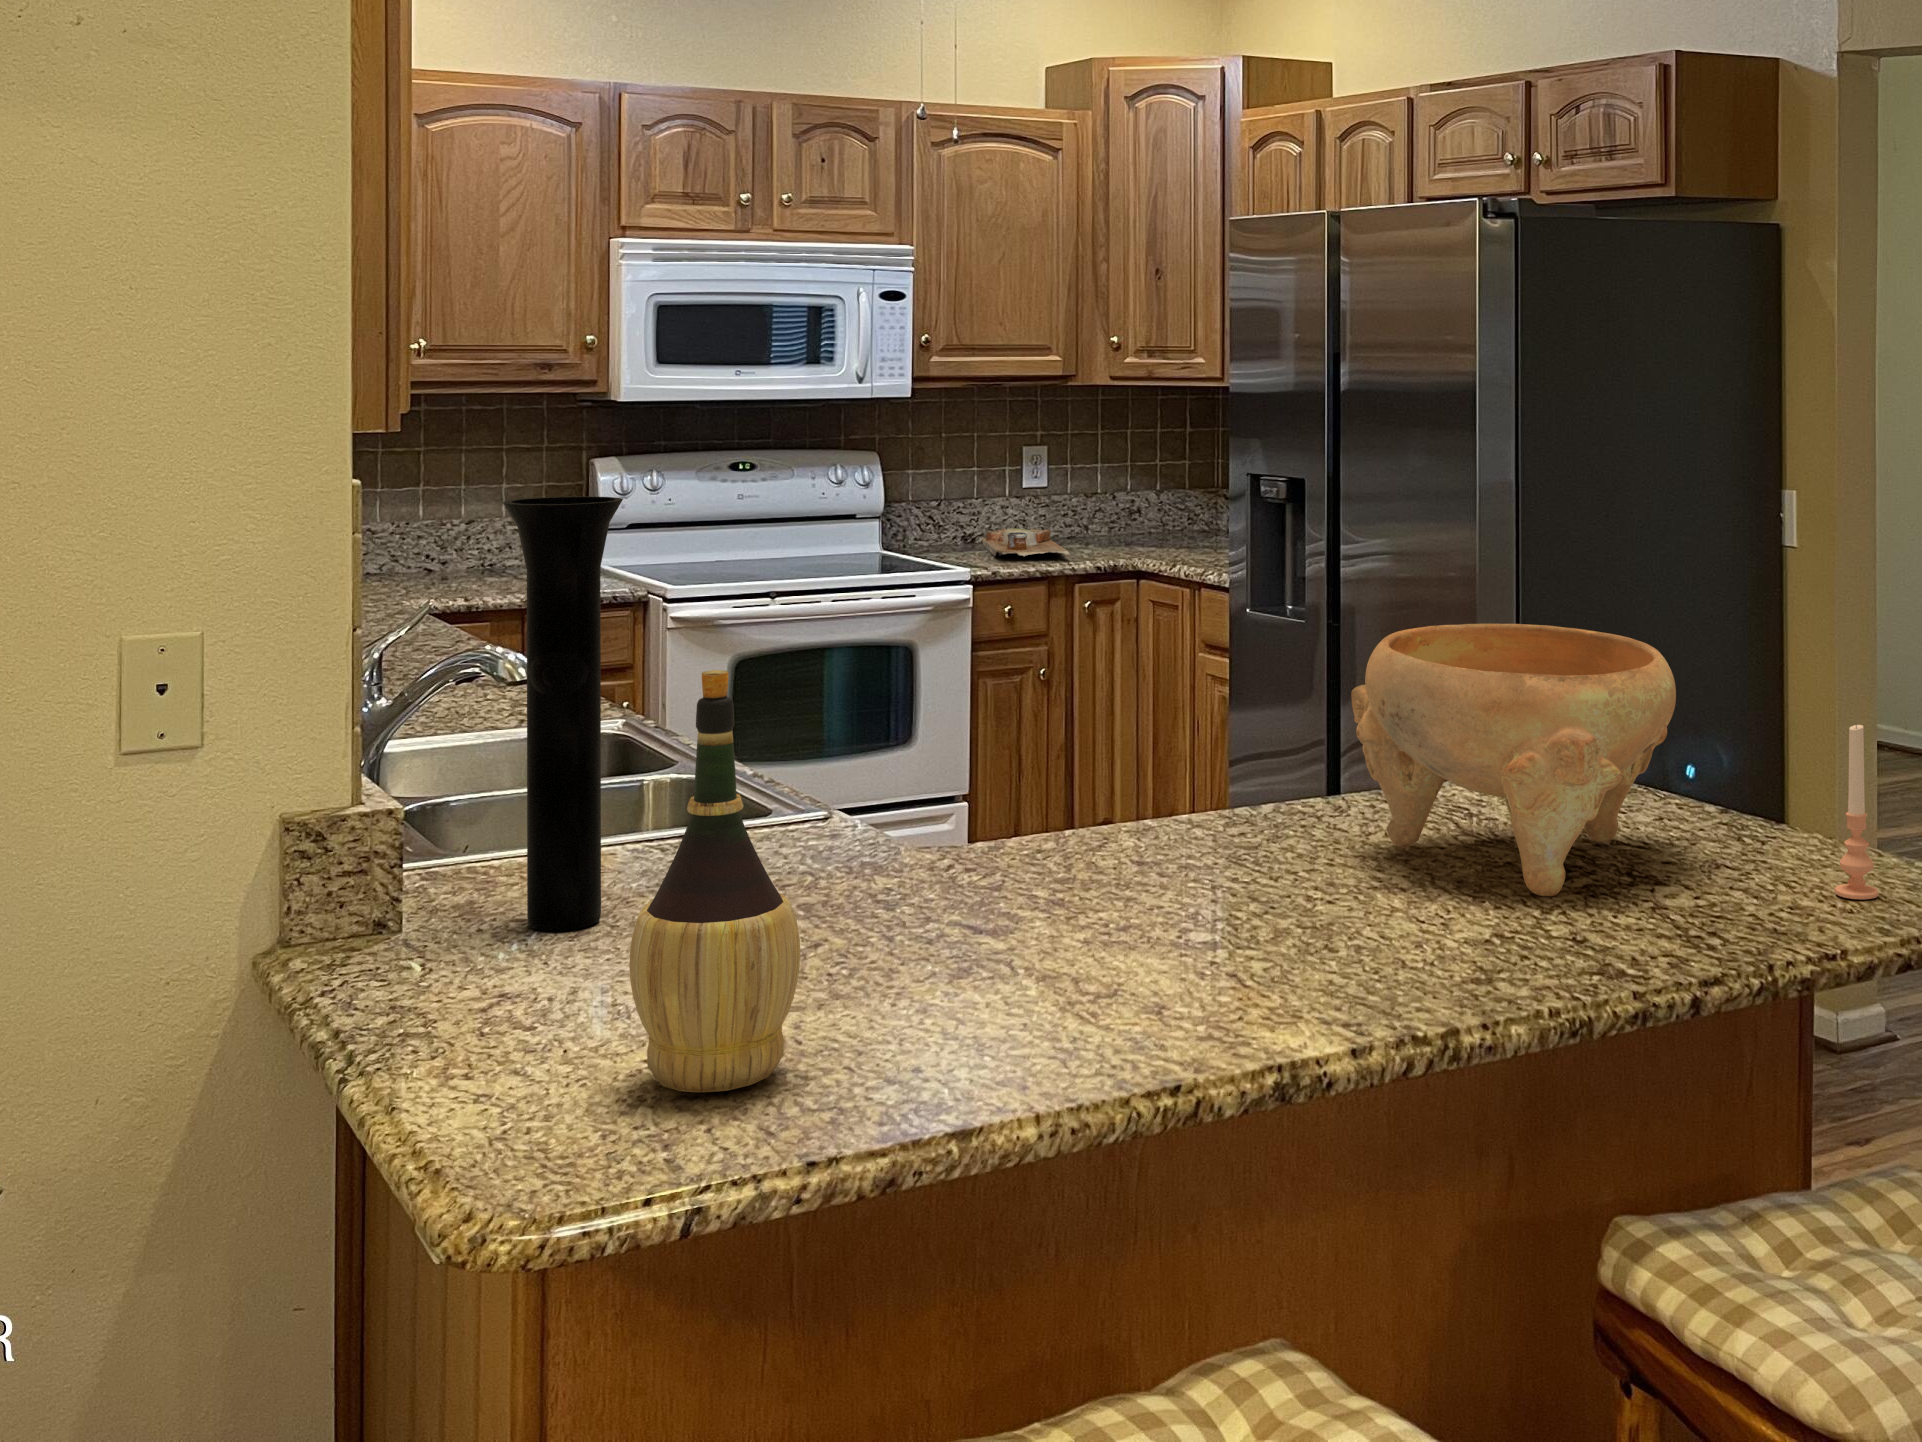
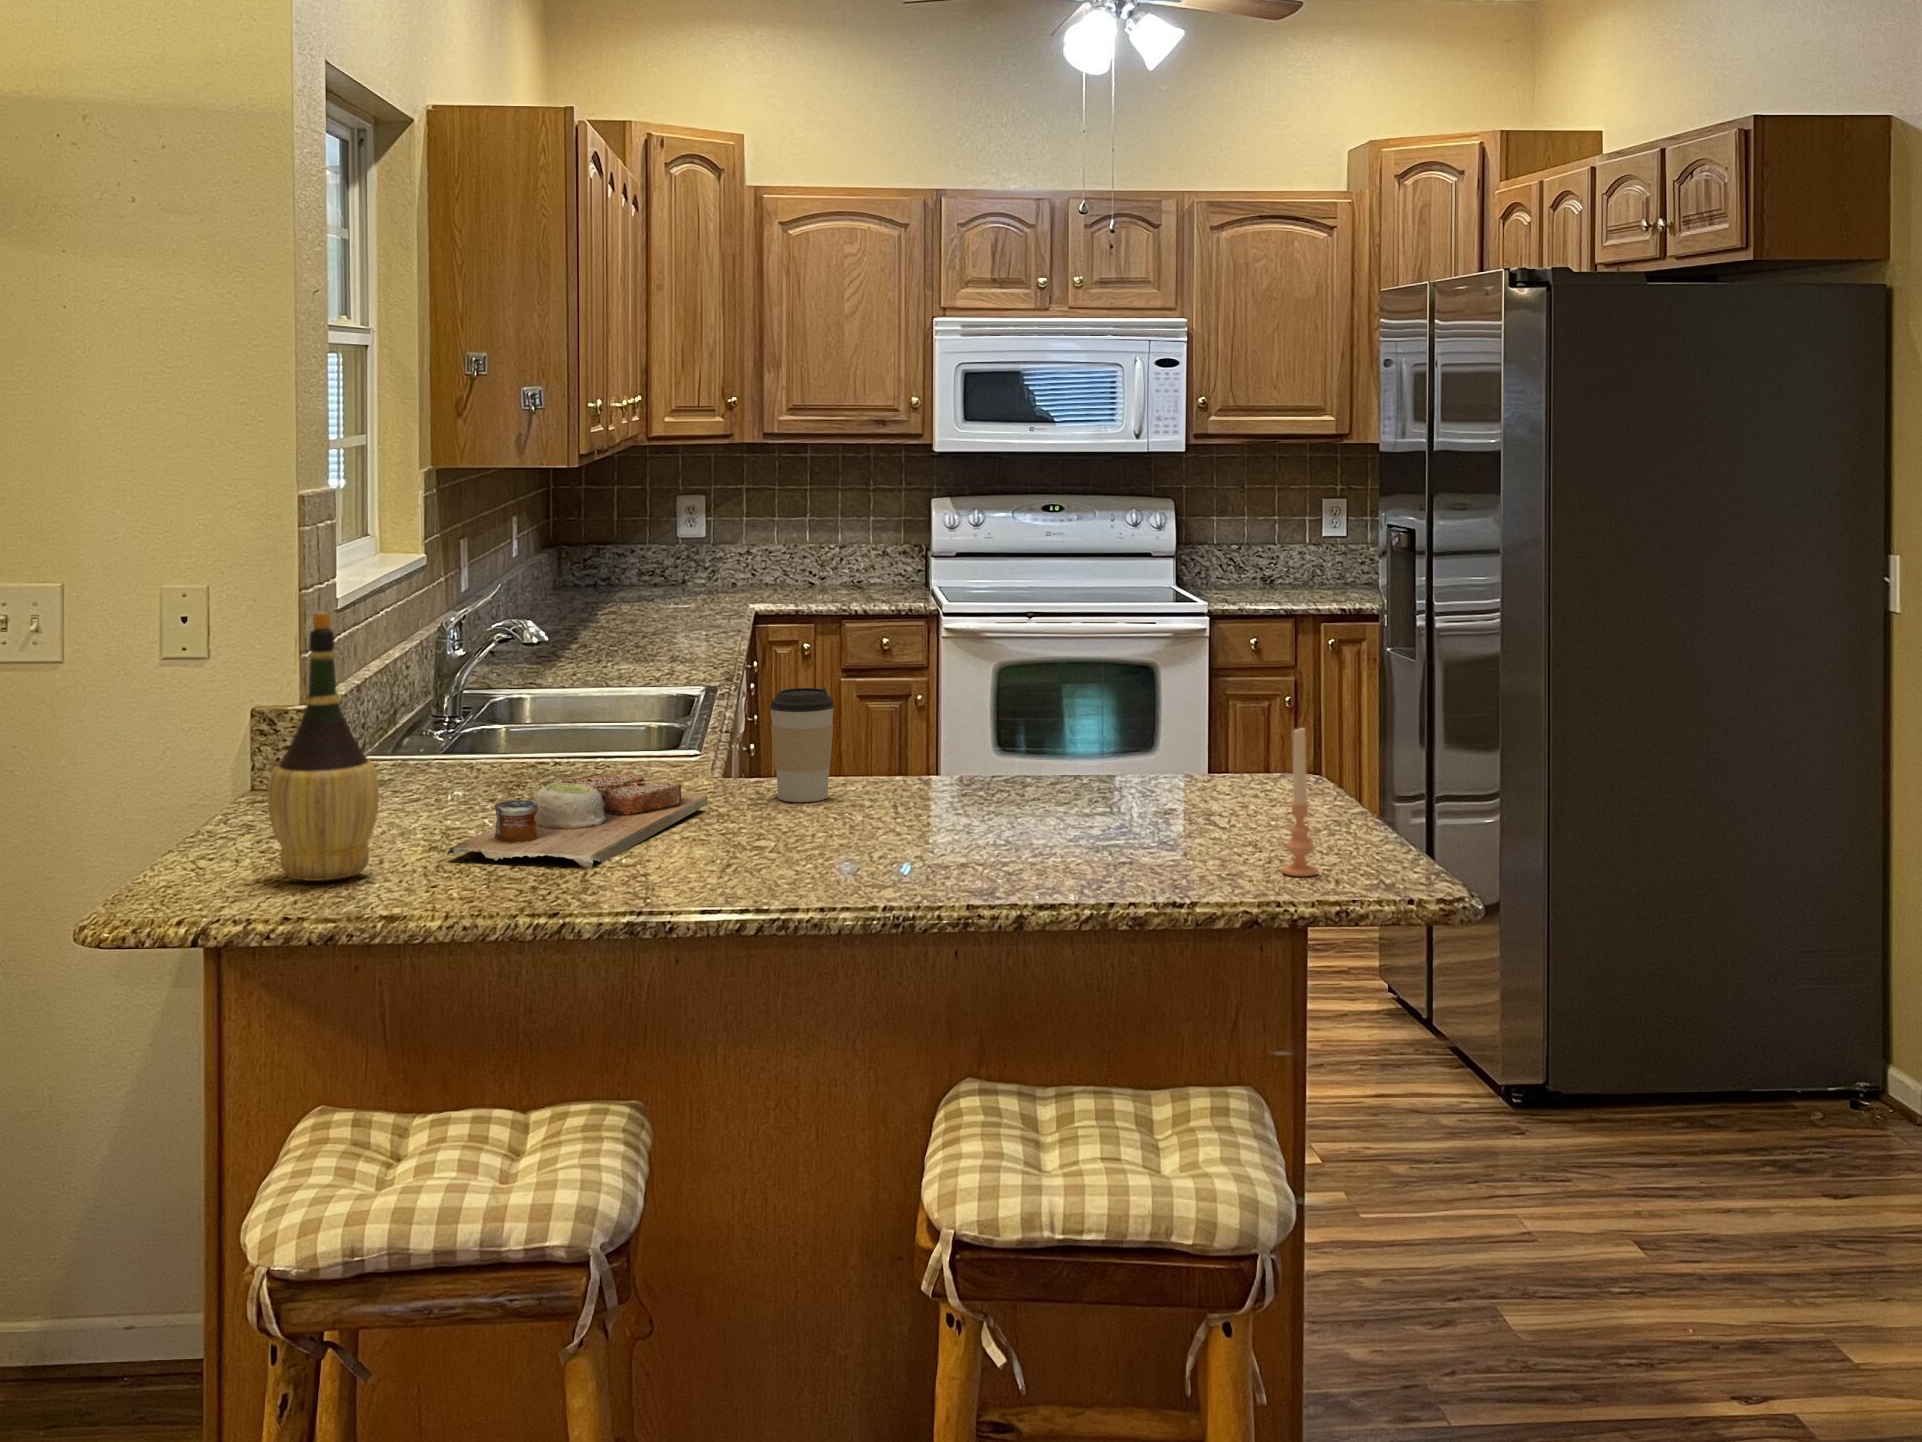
vase: present [503,496,623,931] -> none [390,507,471,800]
cutting board: present [982,528,1070,558] -> present [447,770,707,869]
decorative bowl: present [1351,624,1676,896] -> none [976,633,1252,849]
coffee cup: none [1034,716,1120,872] -> present [769,688,835,802]

